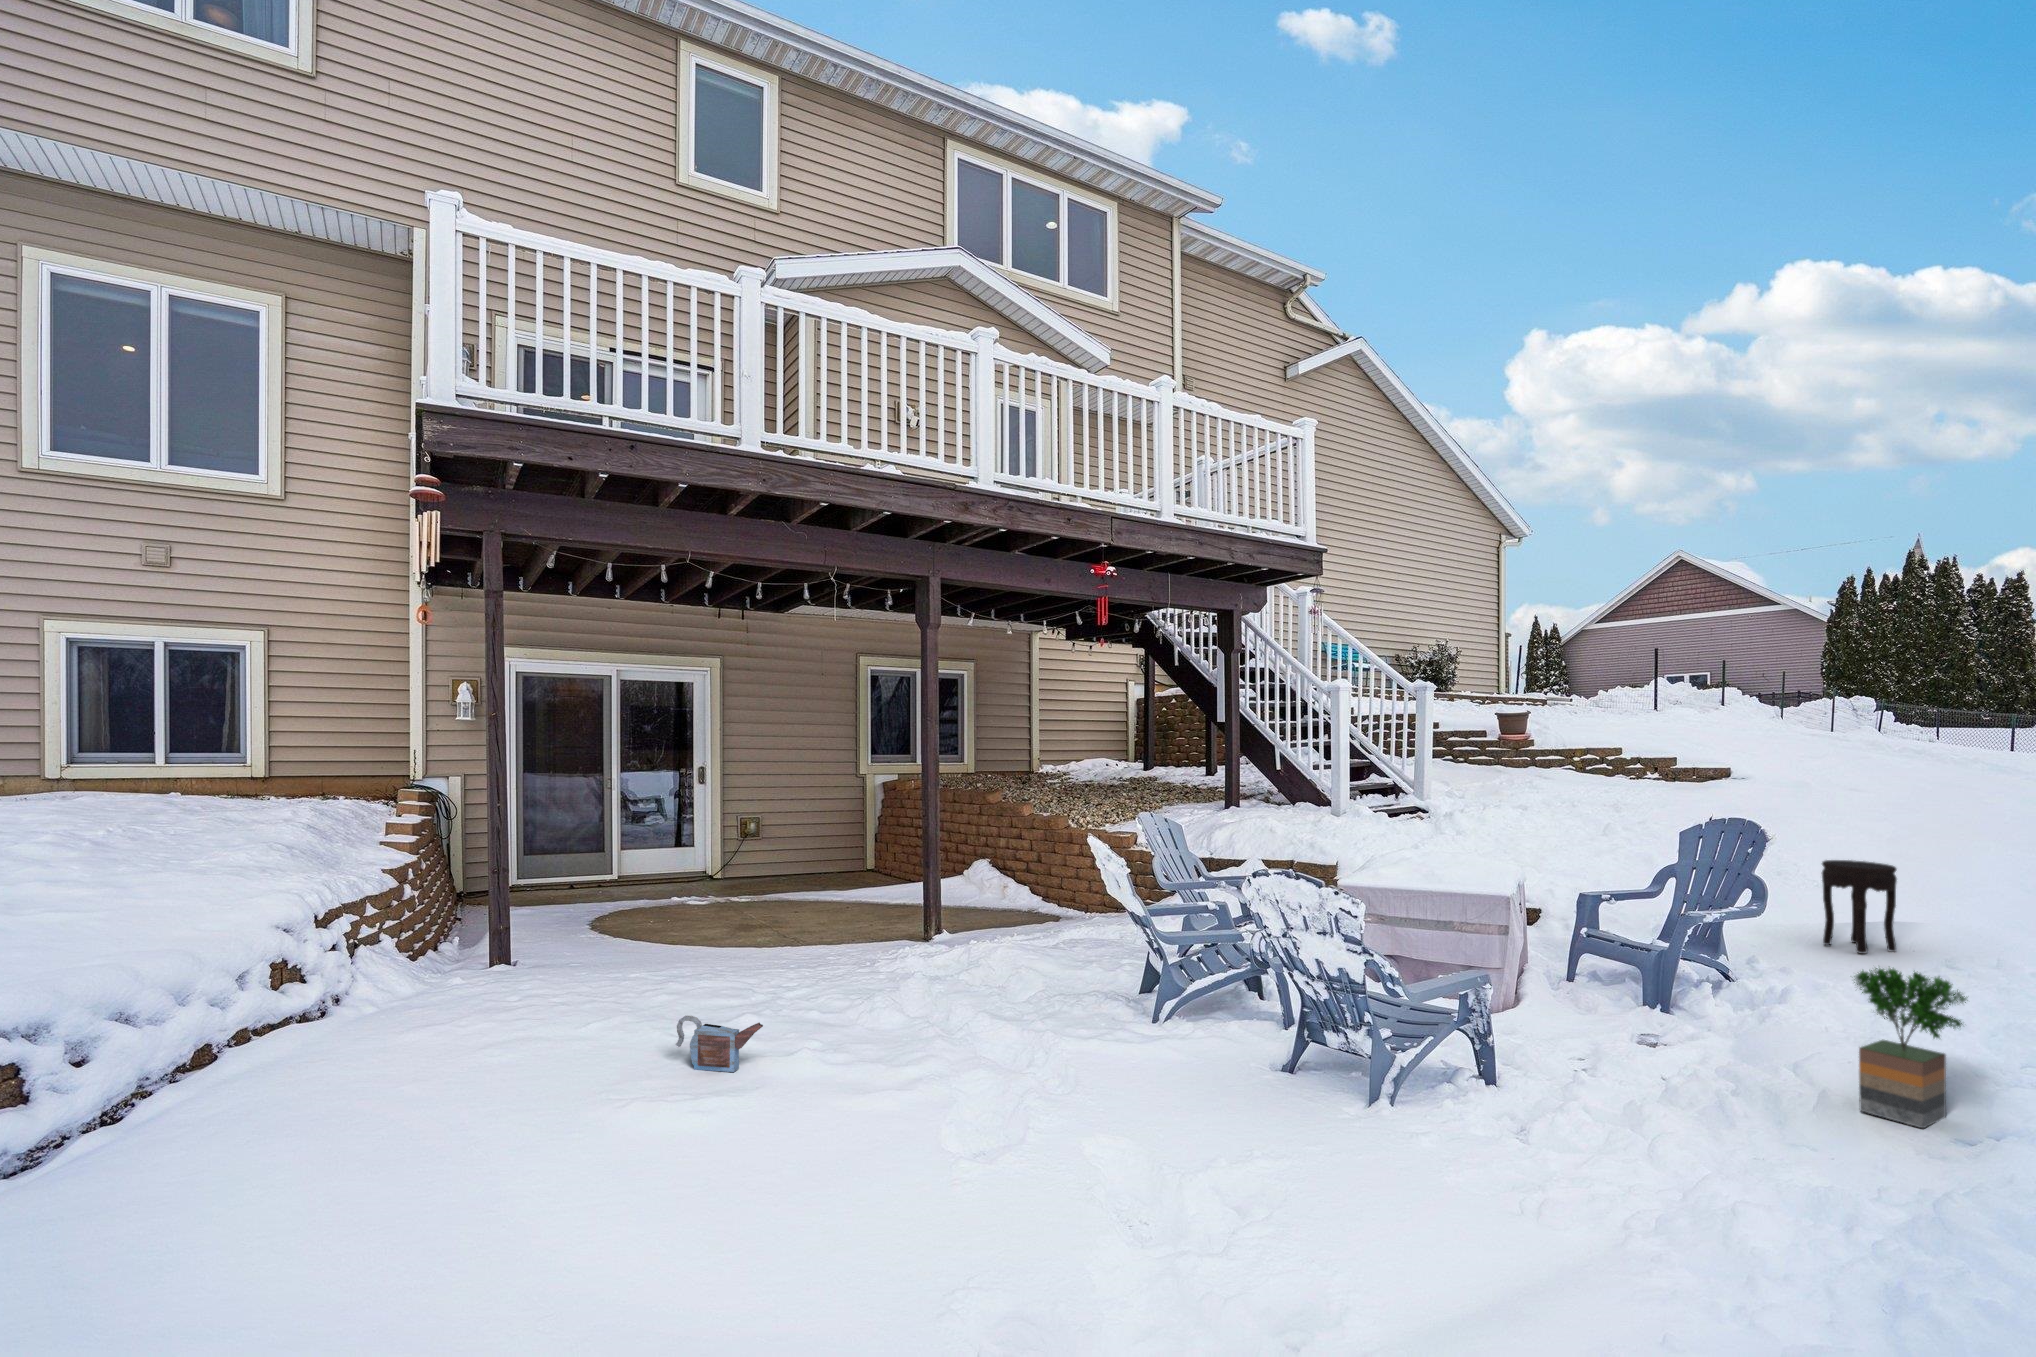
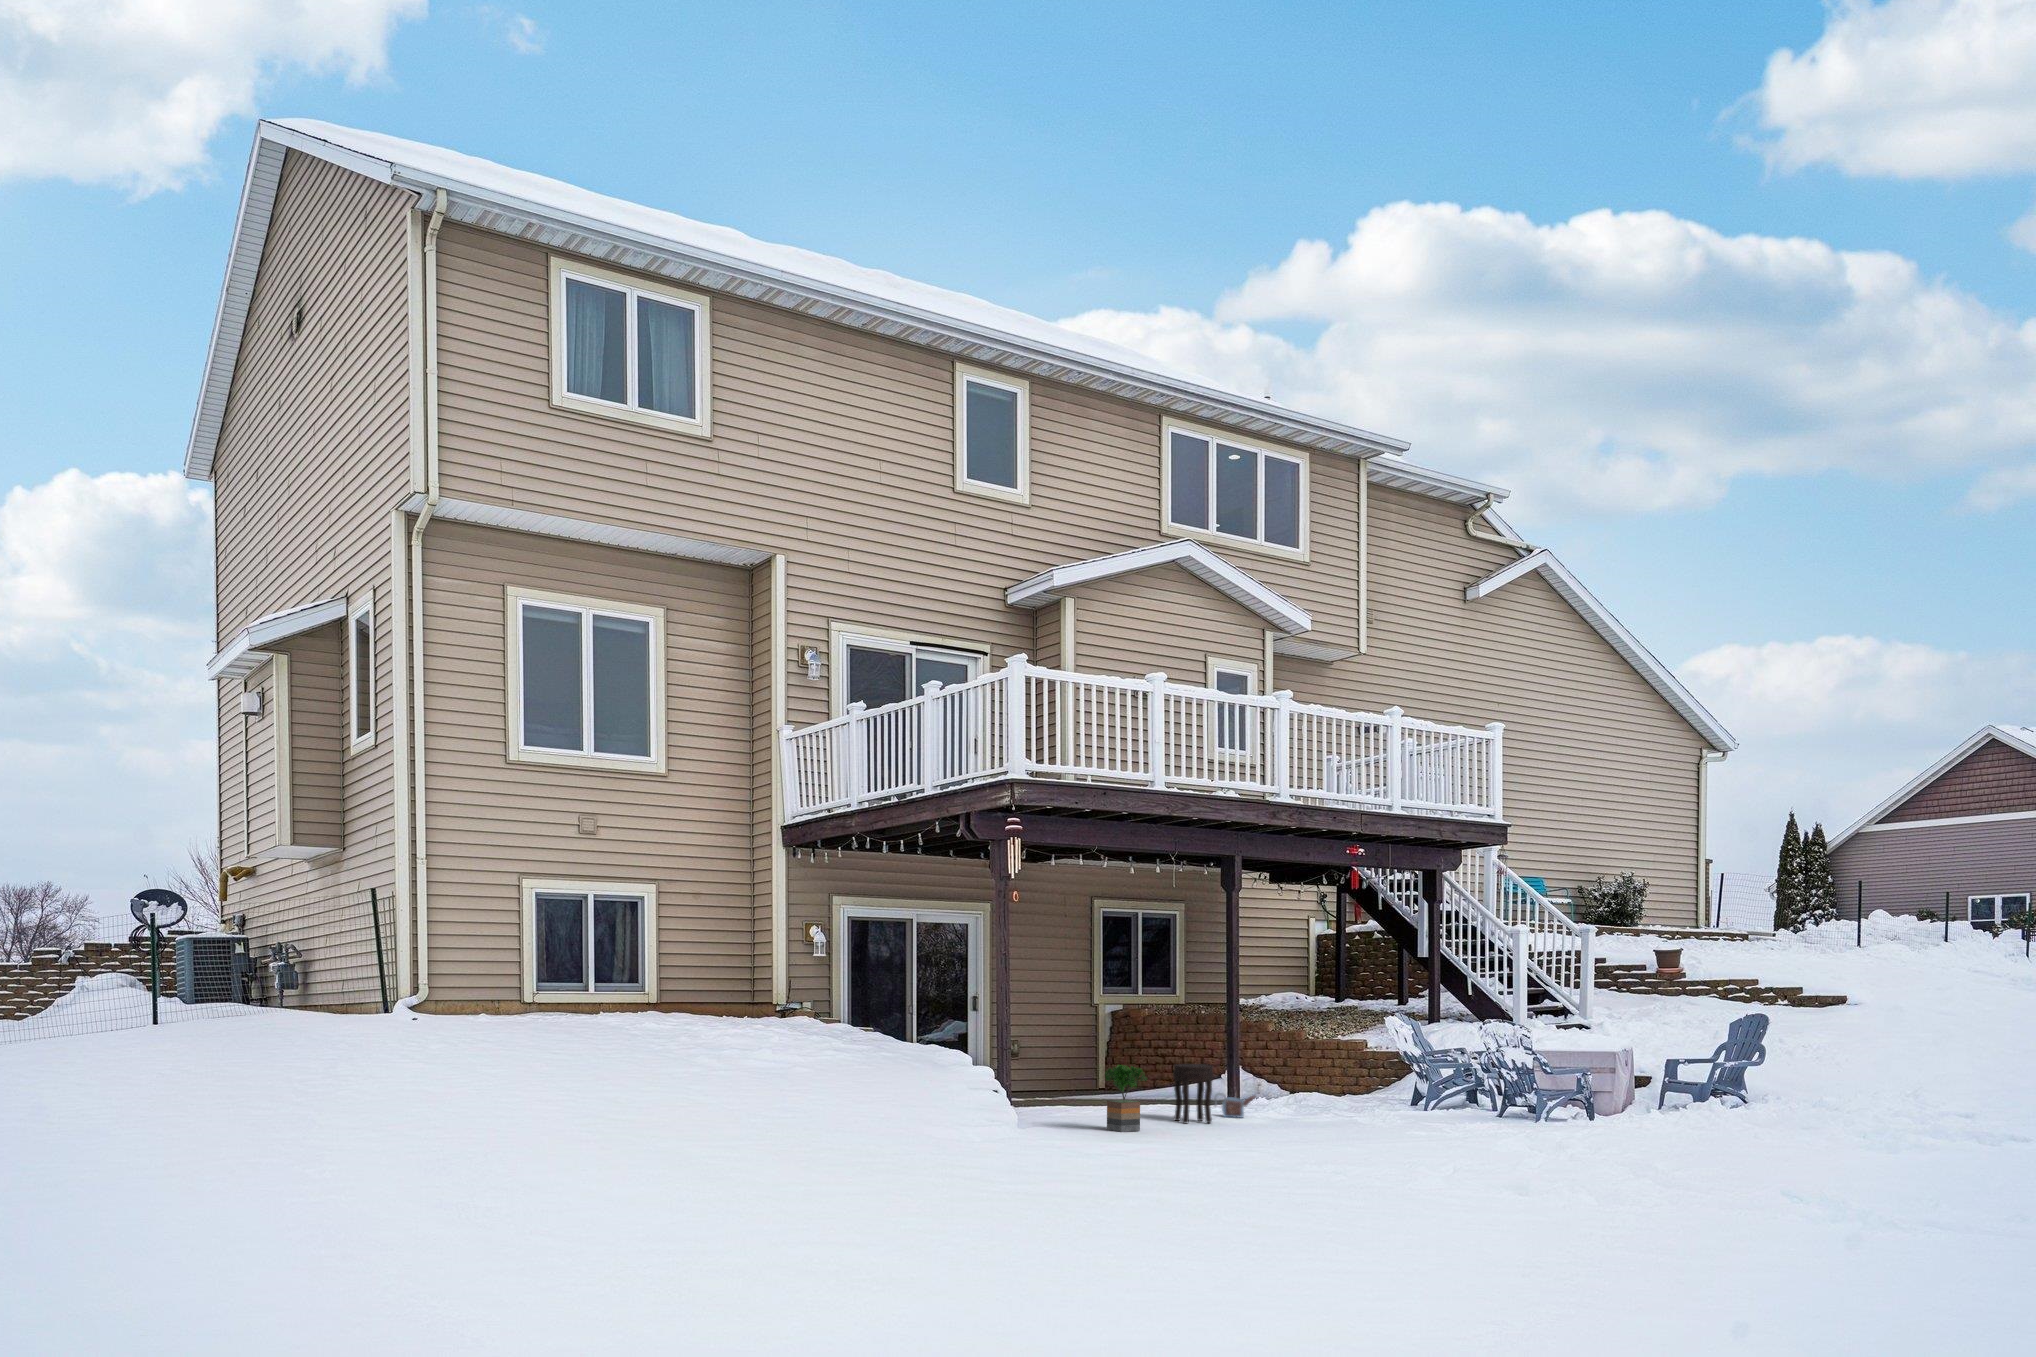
side table: present [1822,860,1897,954] -> present [1173,1064,1213,1123]
potted tree: present [1854,968,1968,1128] -> present [1105,1065,1147,1132]

